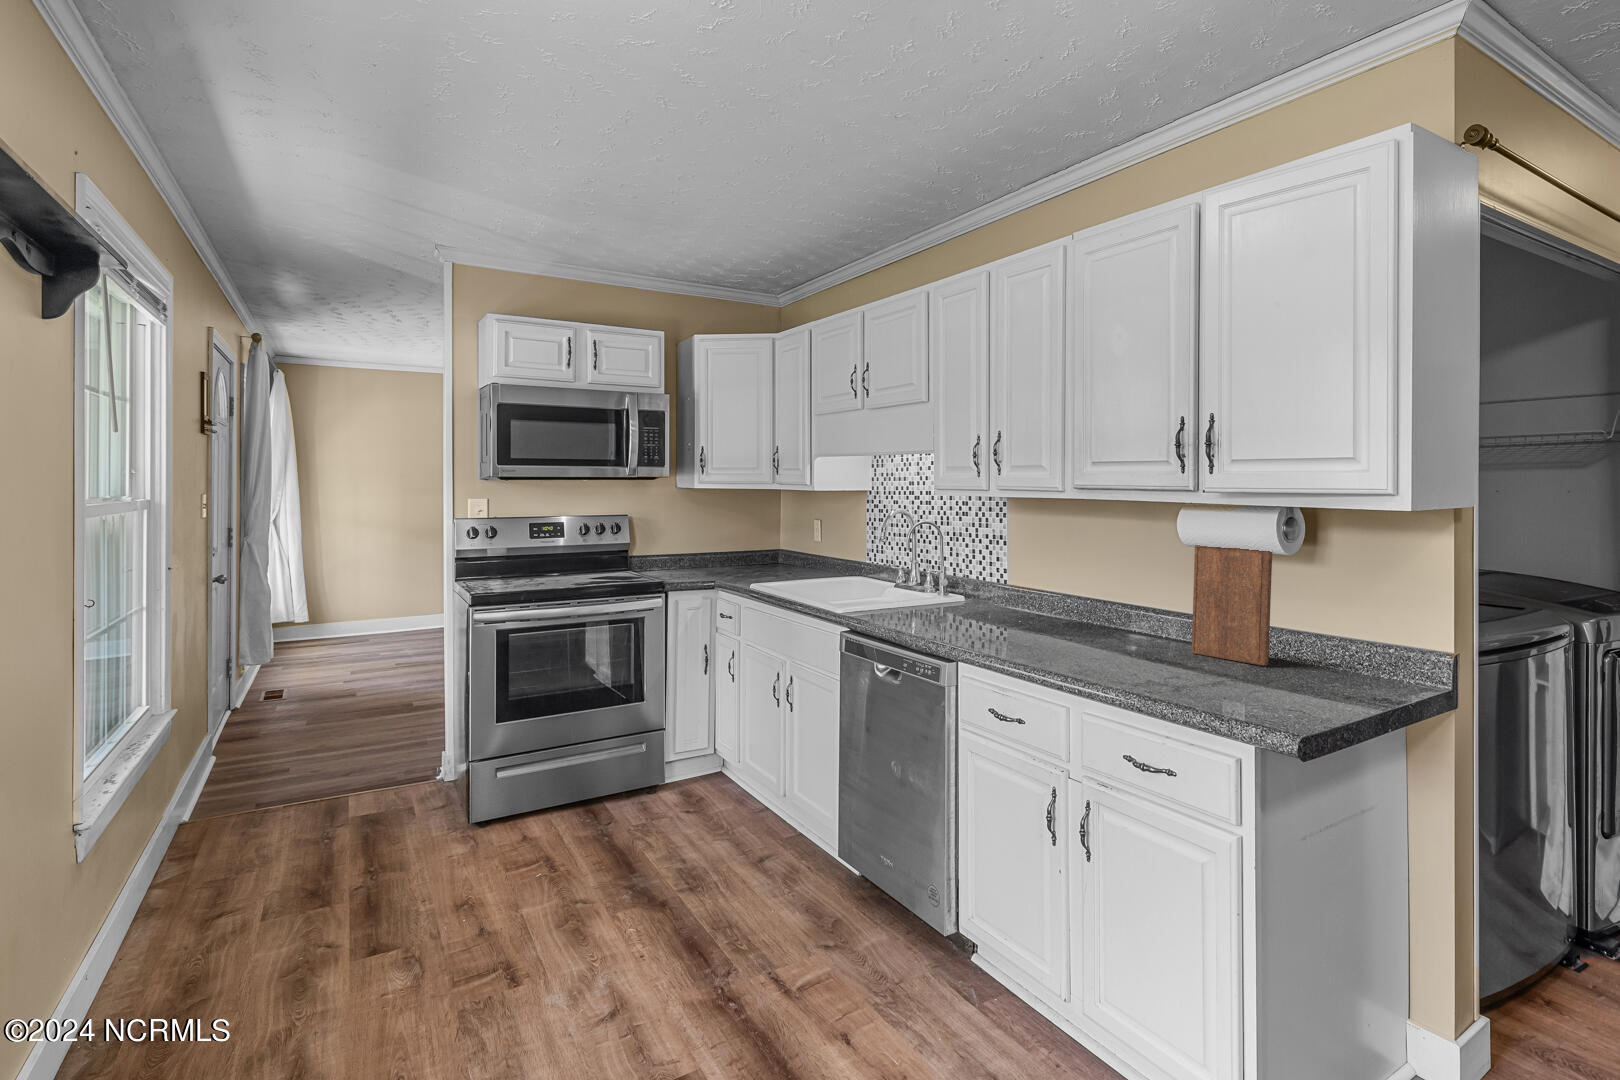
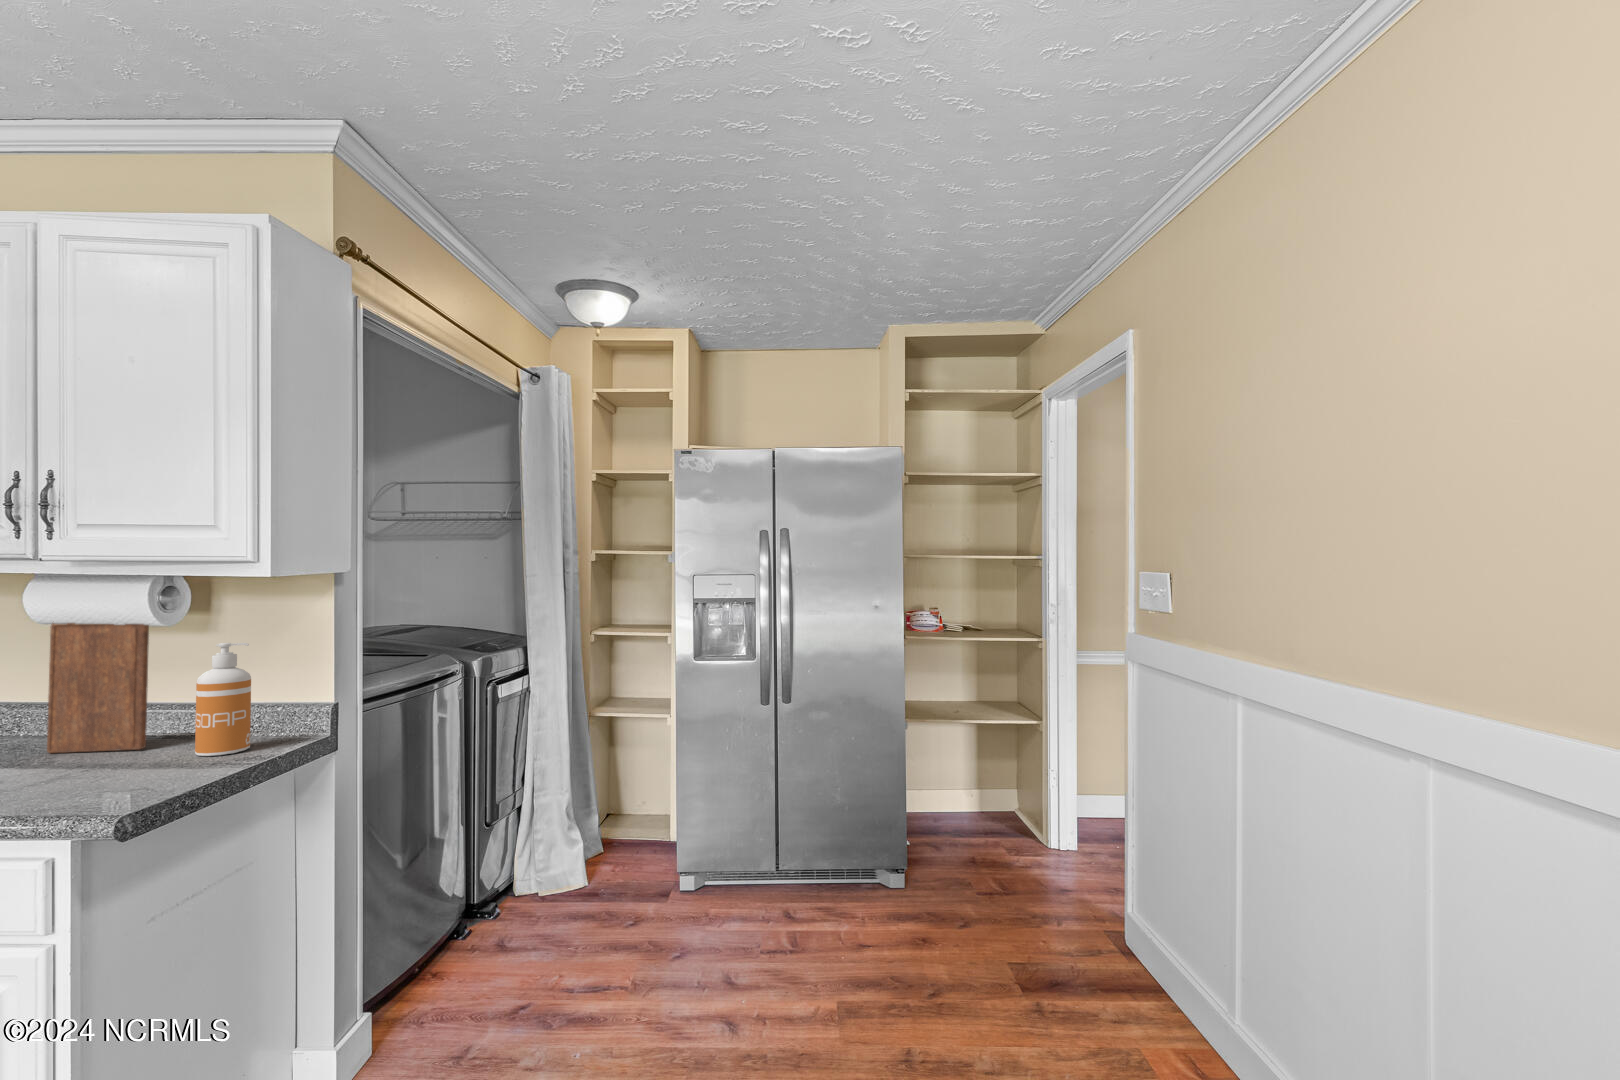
soap dispenser: none [1318,578,1373,690] -> present [195,643,251,756]

